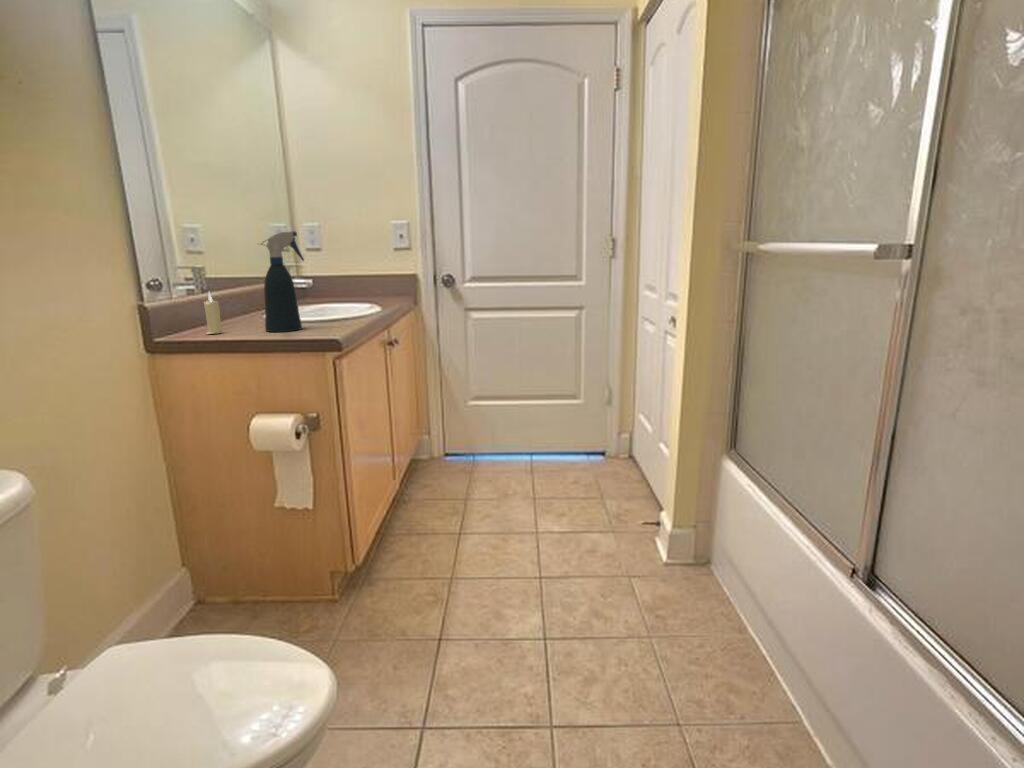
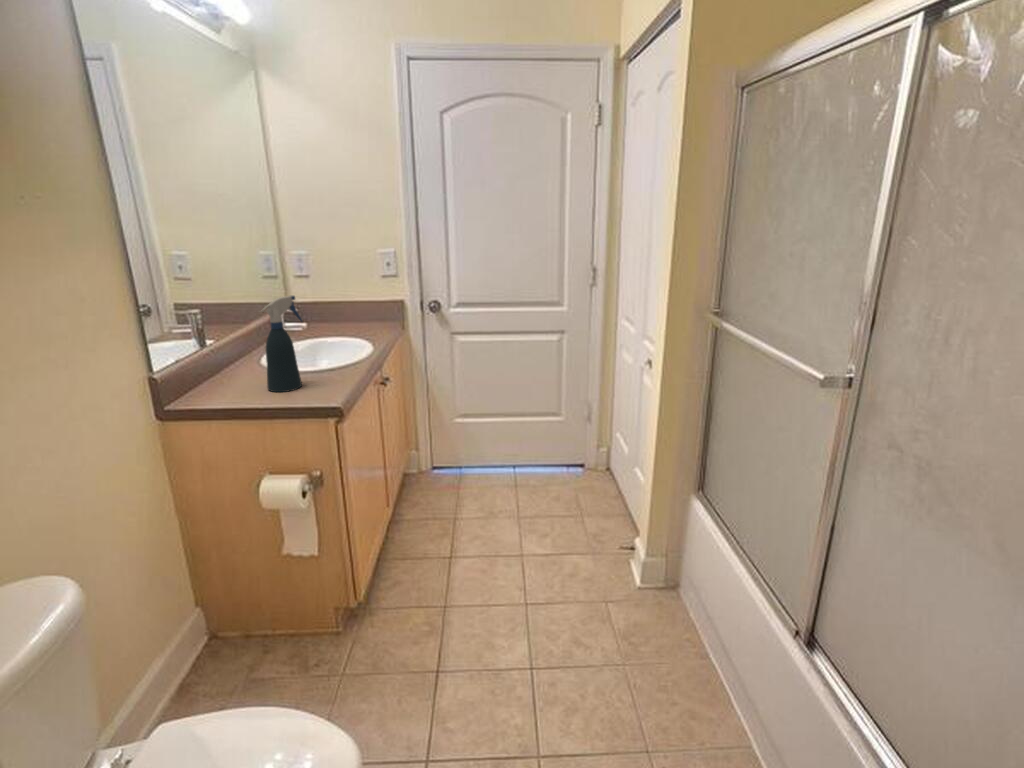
candle: present [204,293,222,334] -> none [208,356,227,396]

